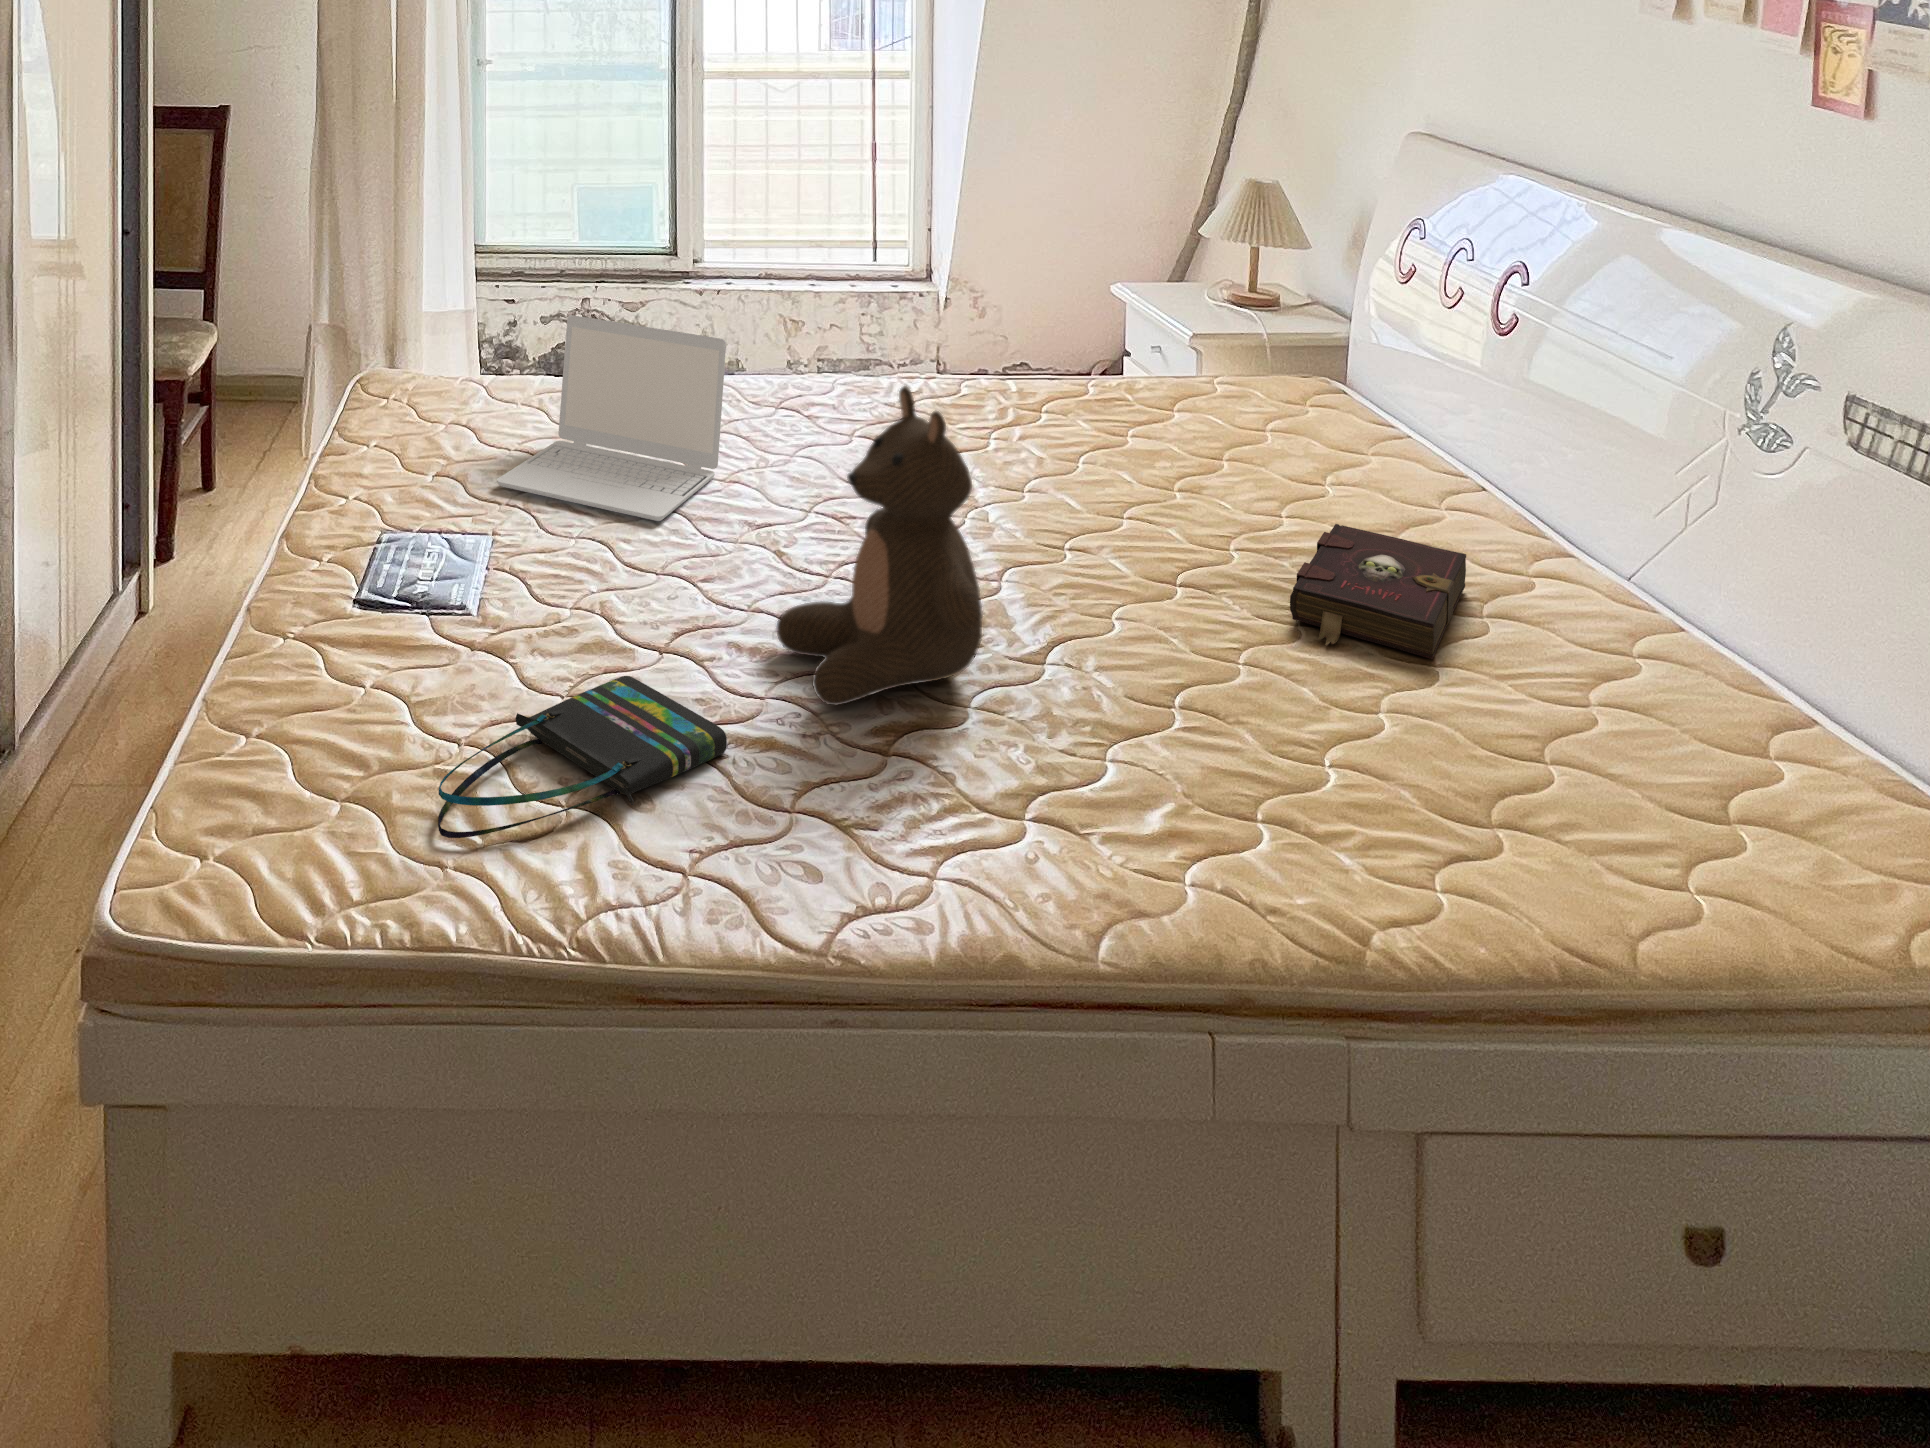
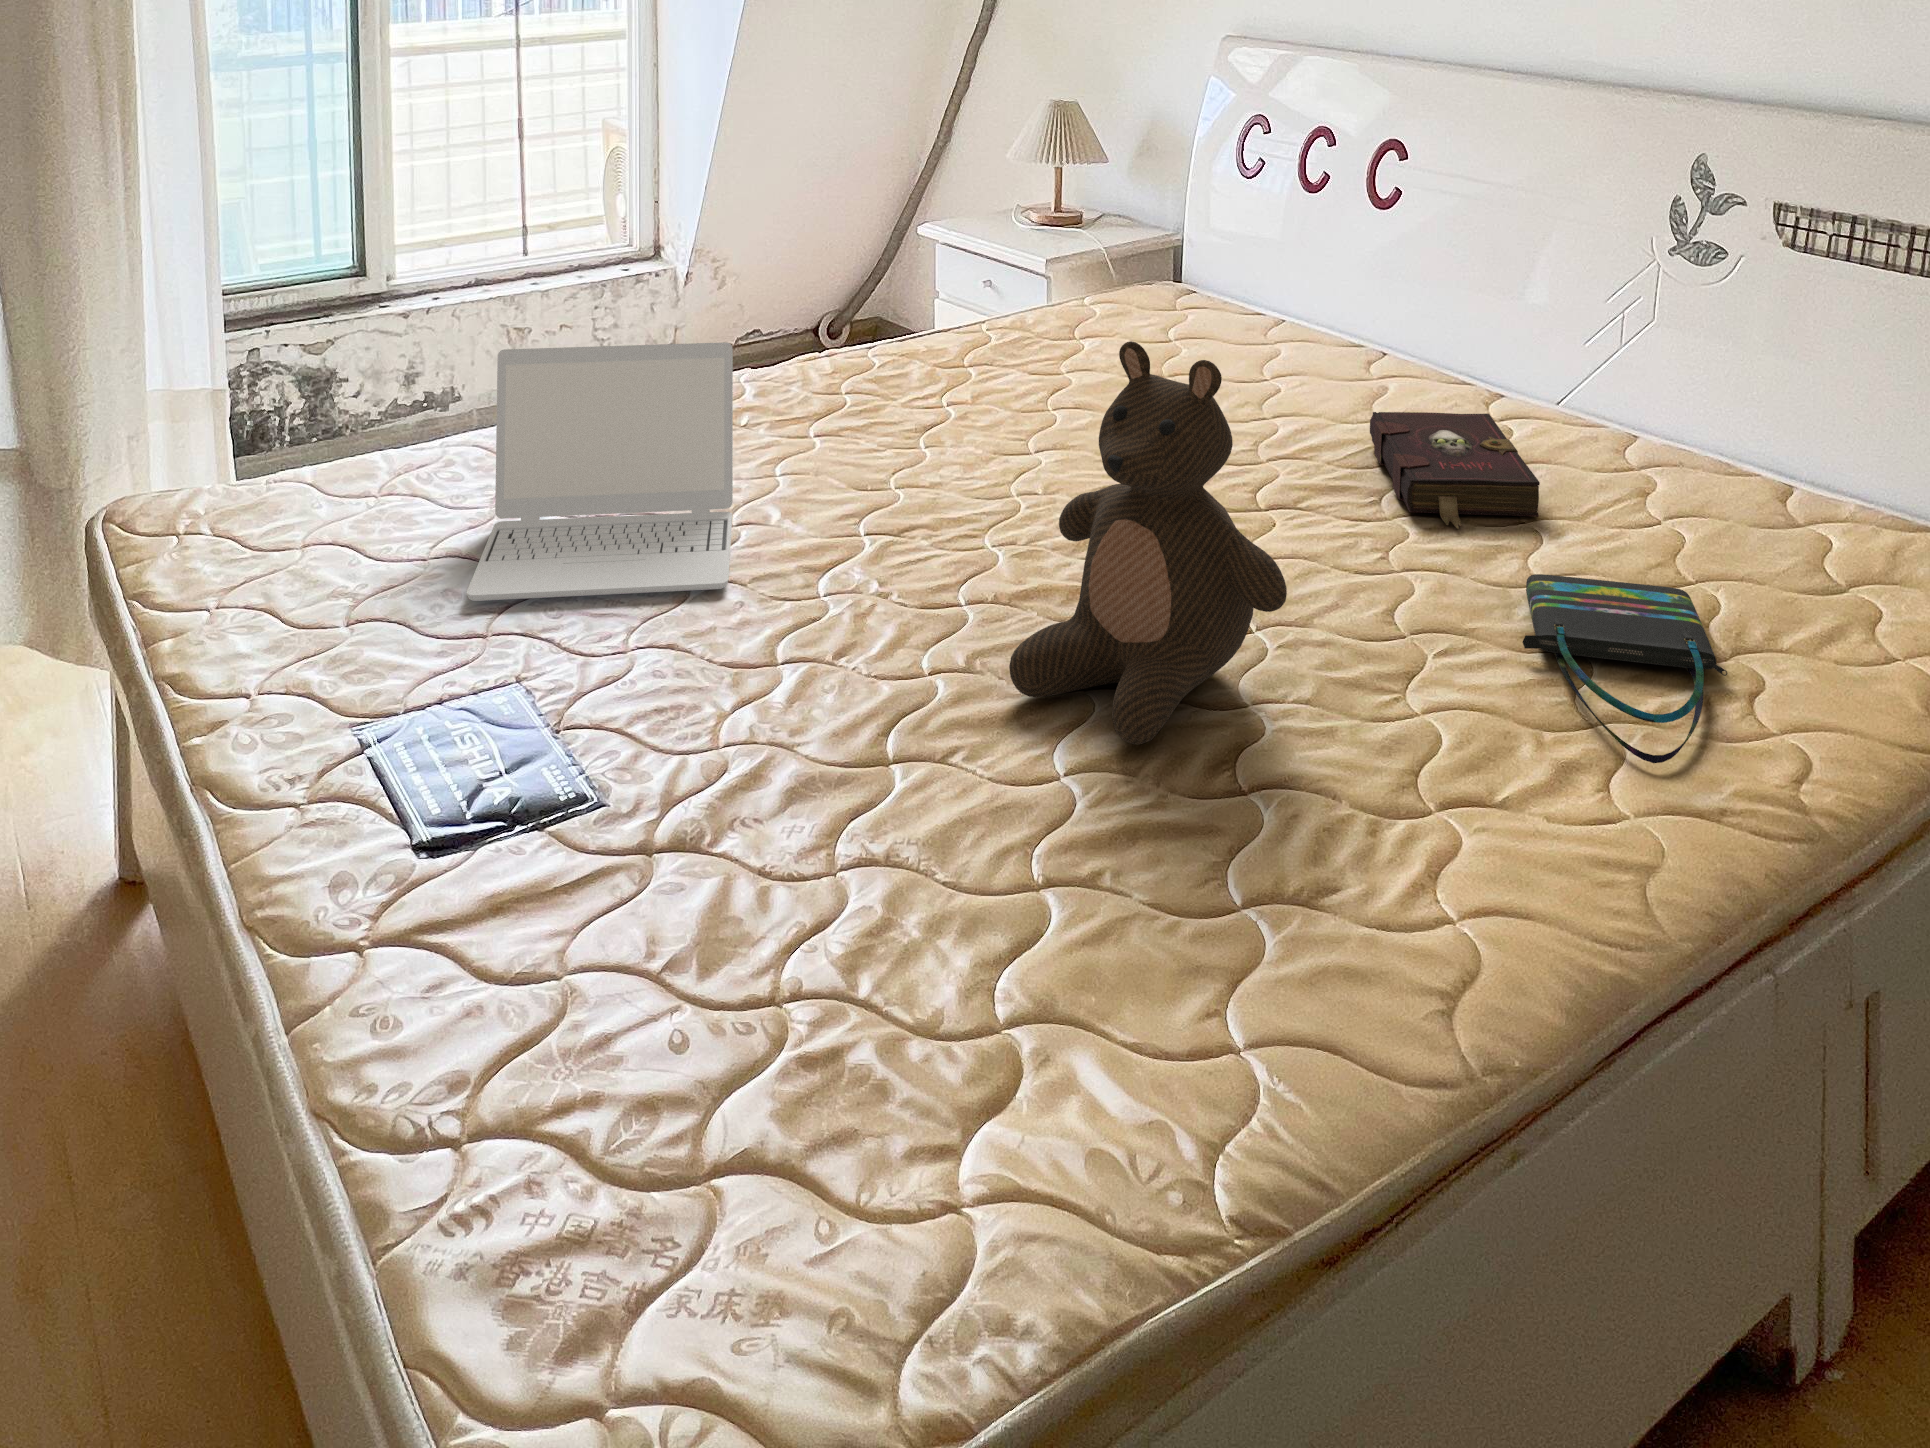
tote bag: present [438,676,727,838] -> present [1523,574,1727,763]

